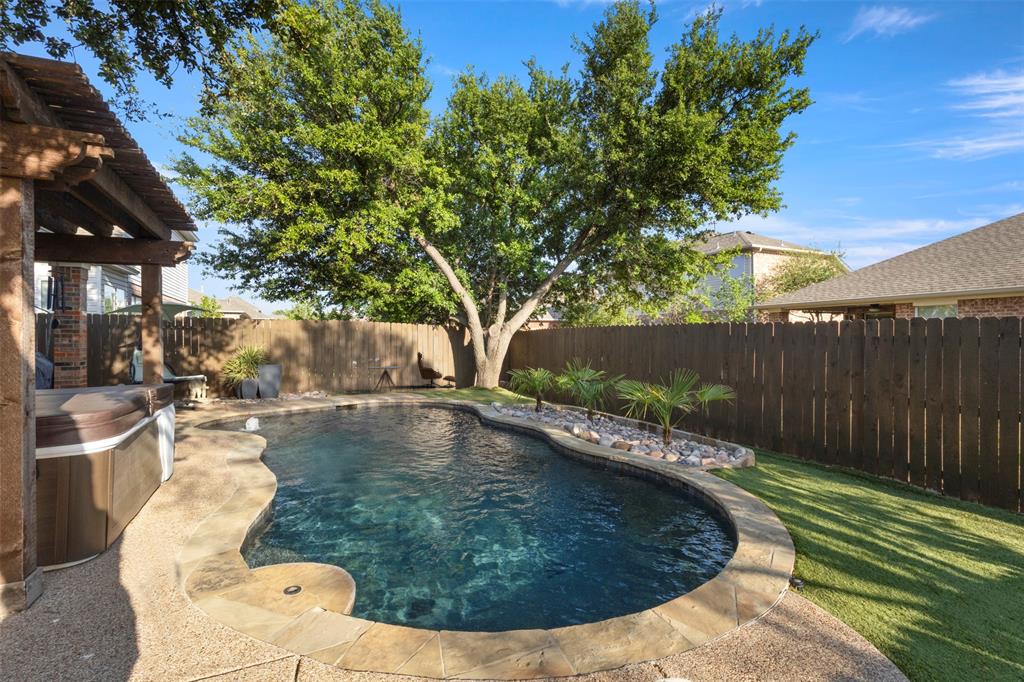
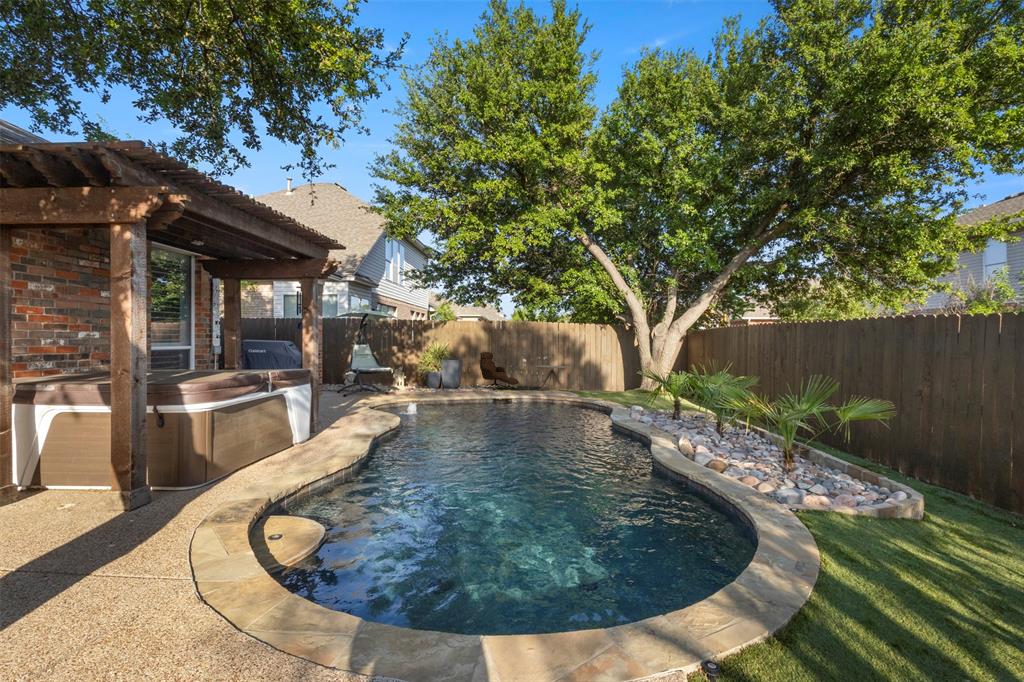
lounge chair: present [417,352,457,388] -> present [480,352,519,390]

